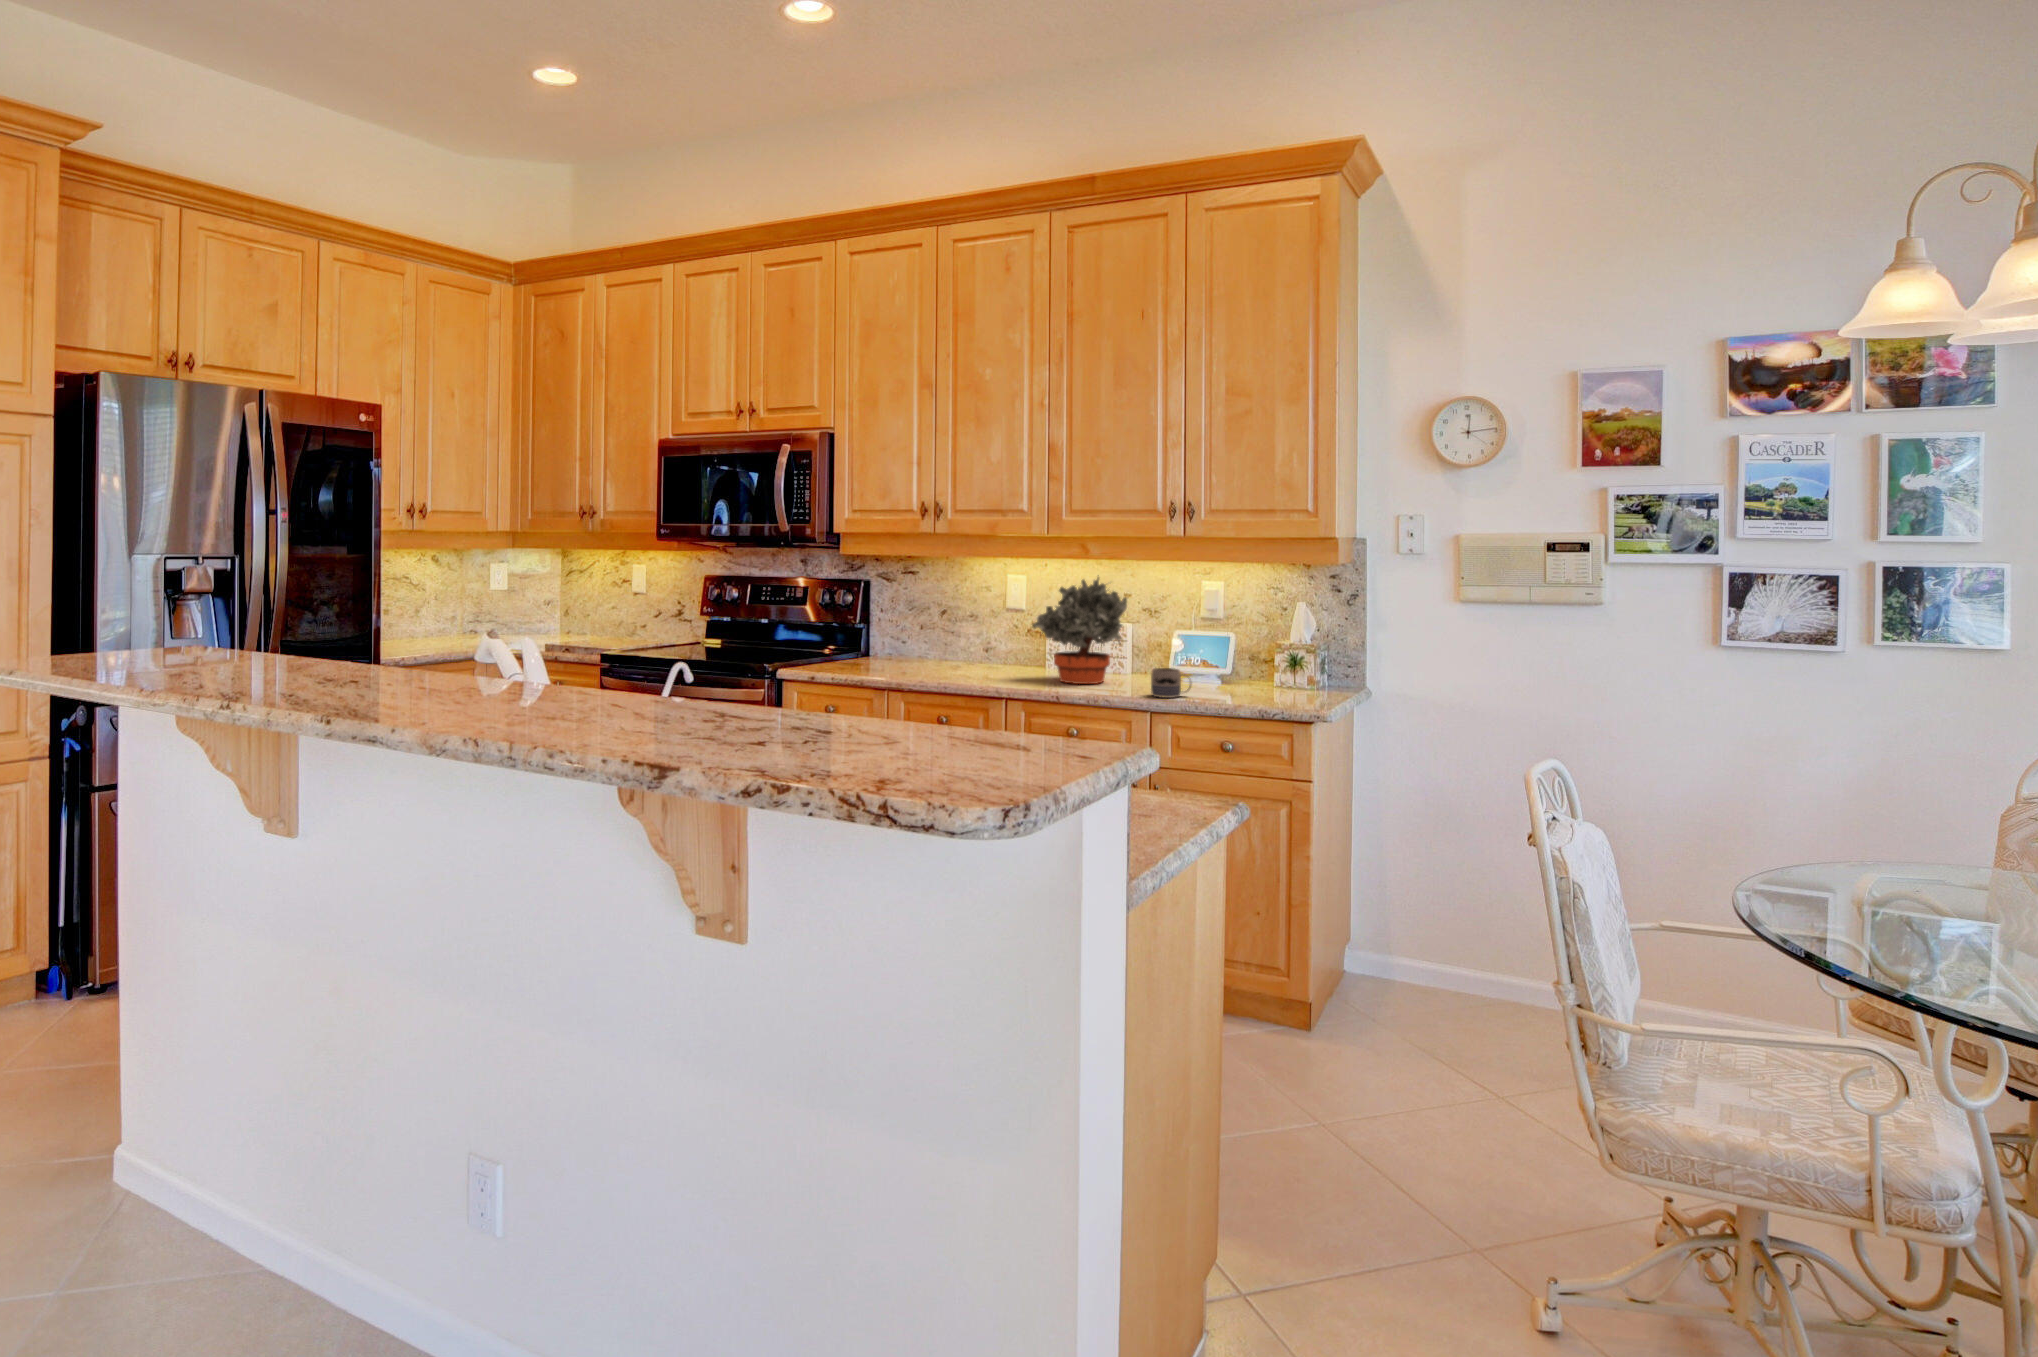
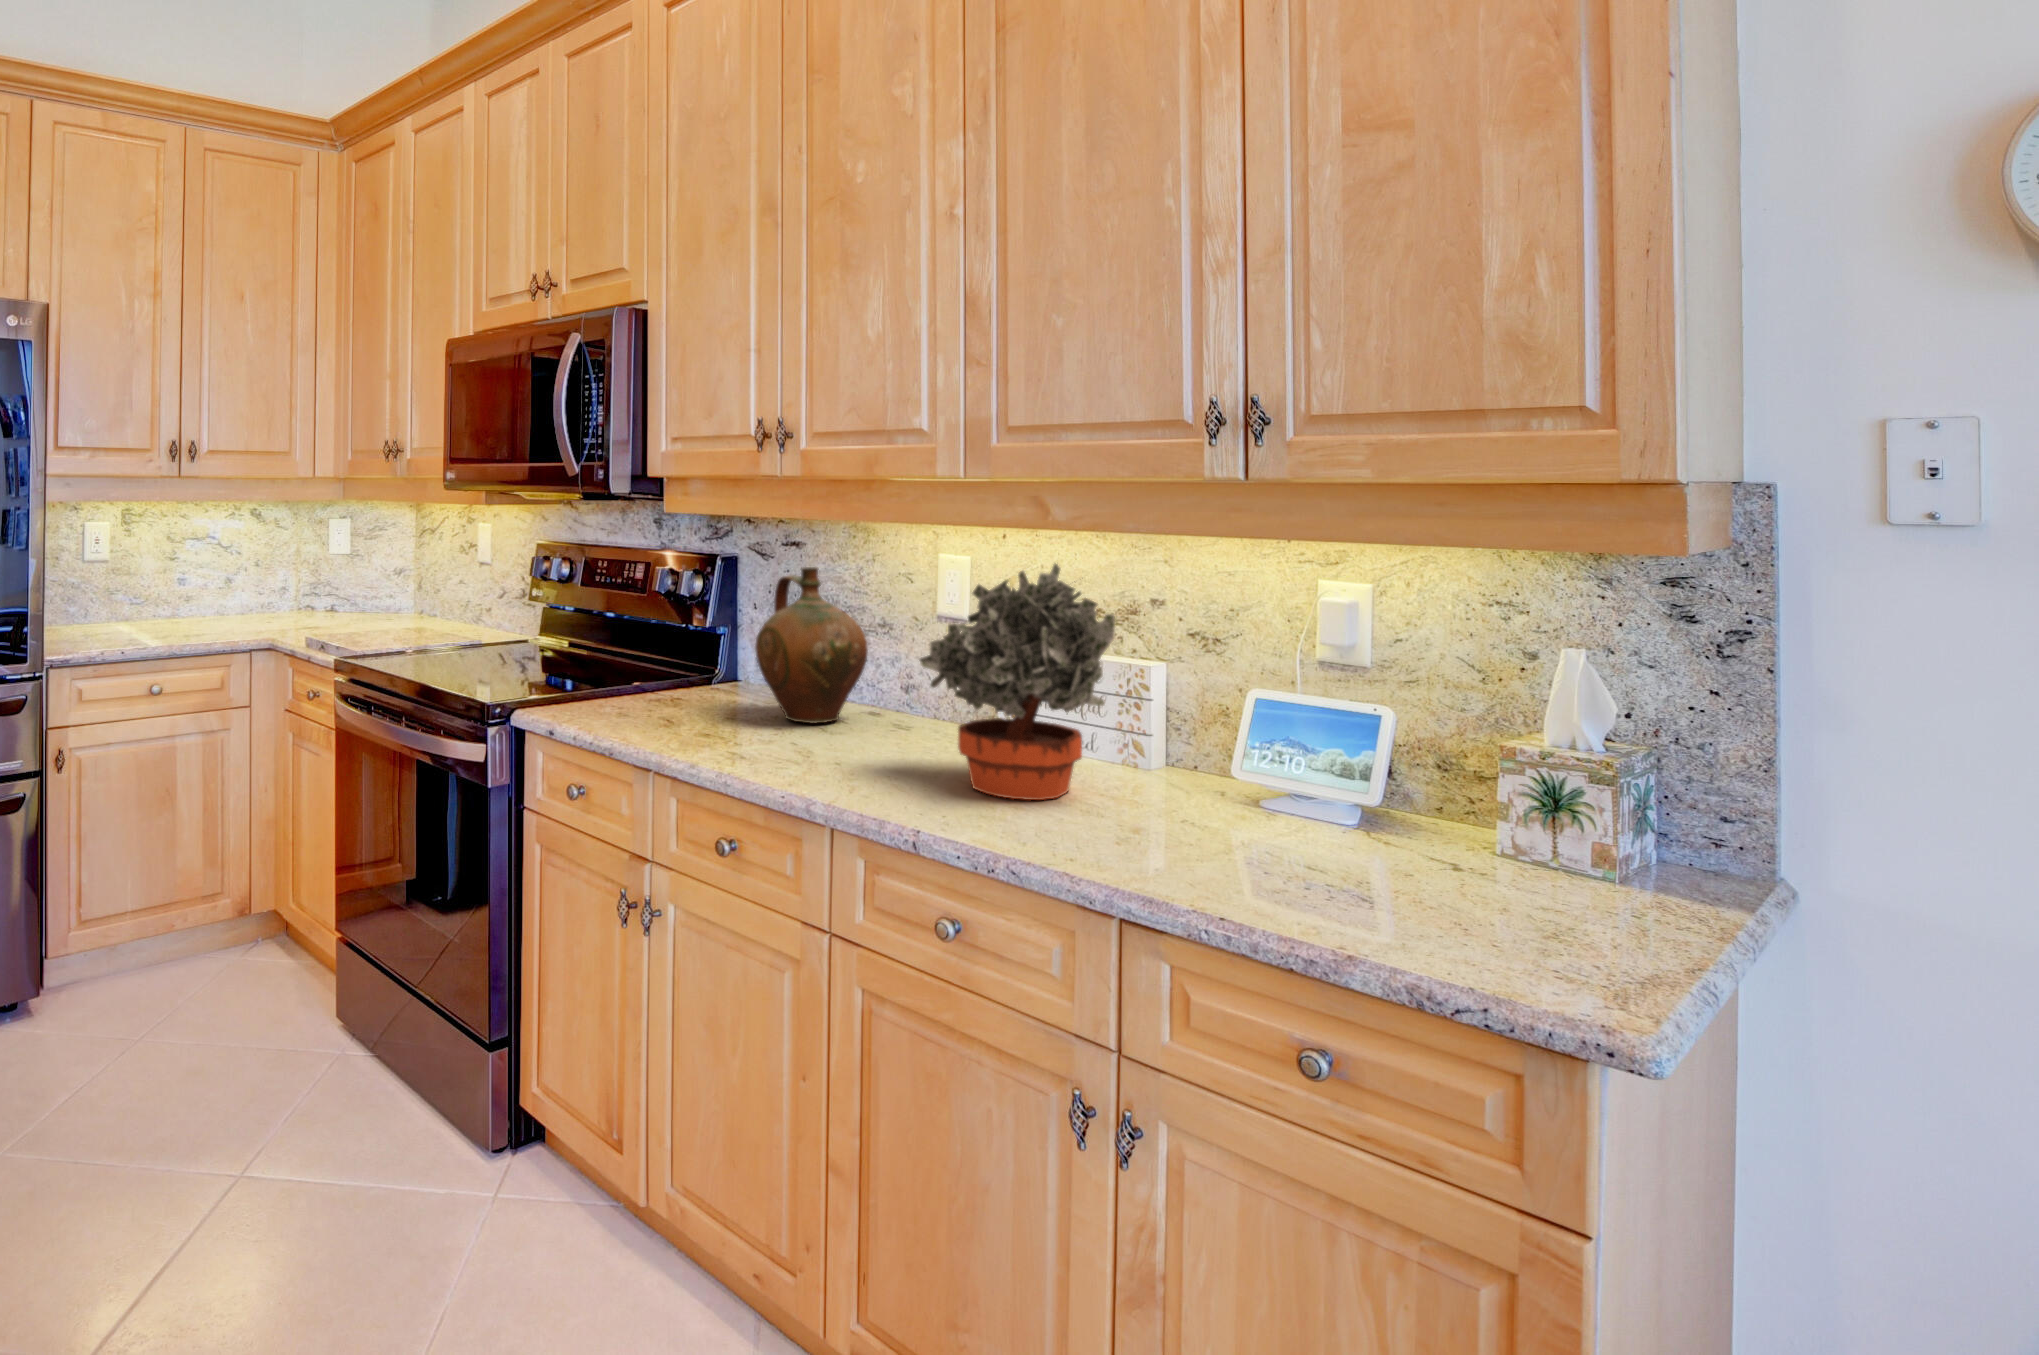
ceramic jug: none [917,583,977,668] -> present [755,567,868,723]
mug: present [1151,668,1191,698] -> none [1131,794,1236,878]

